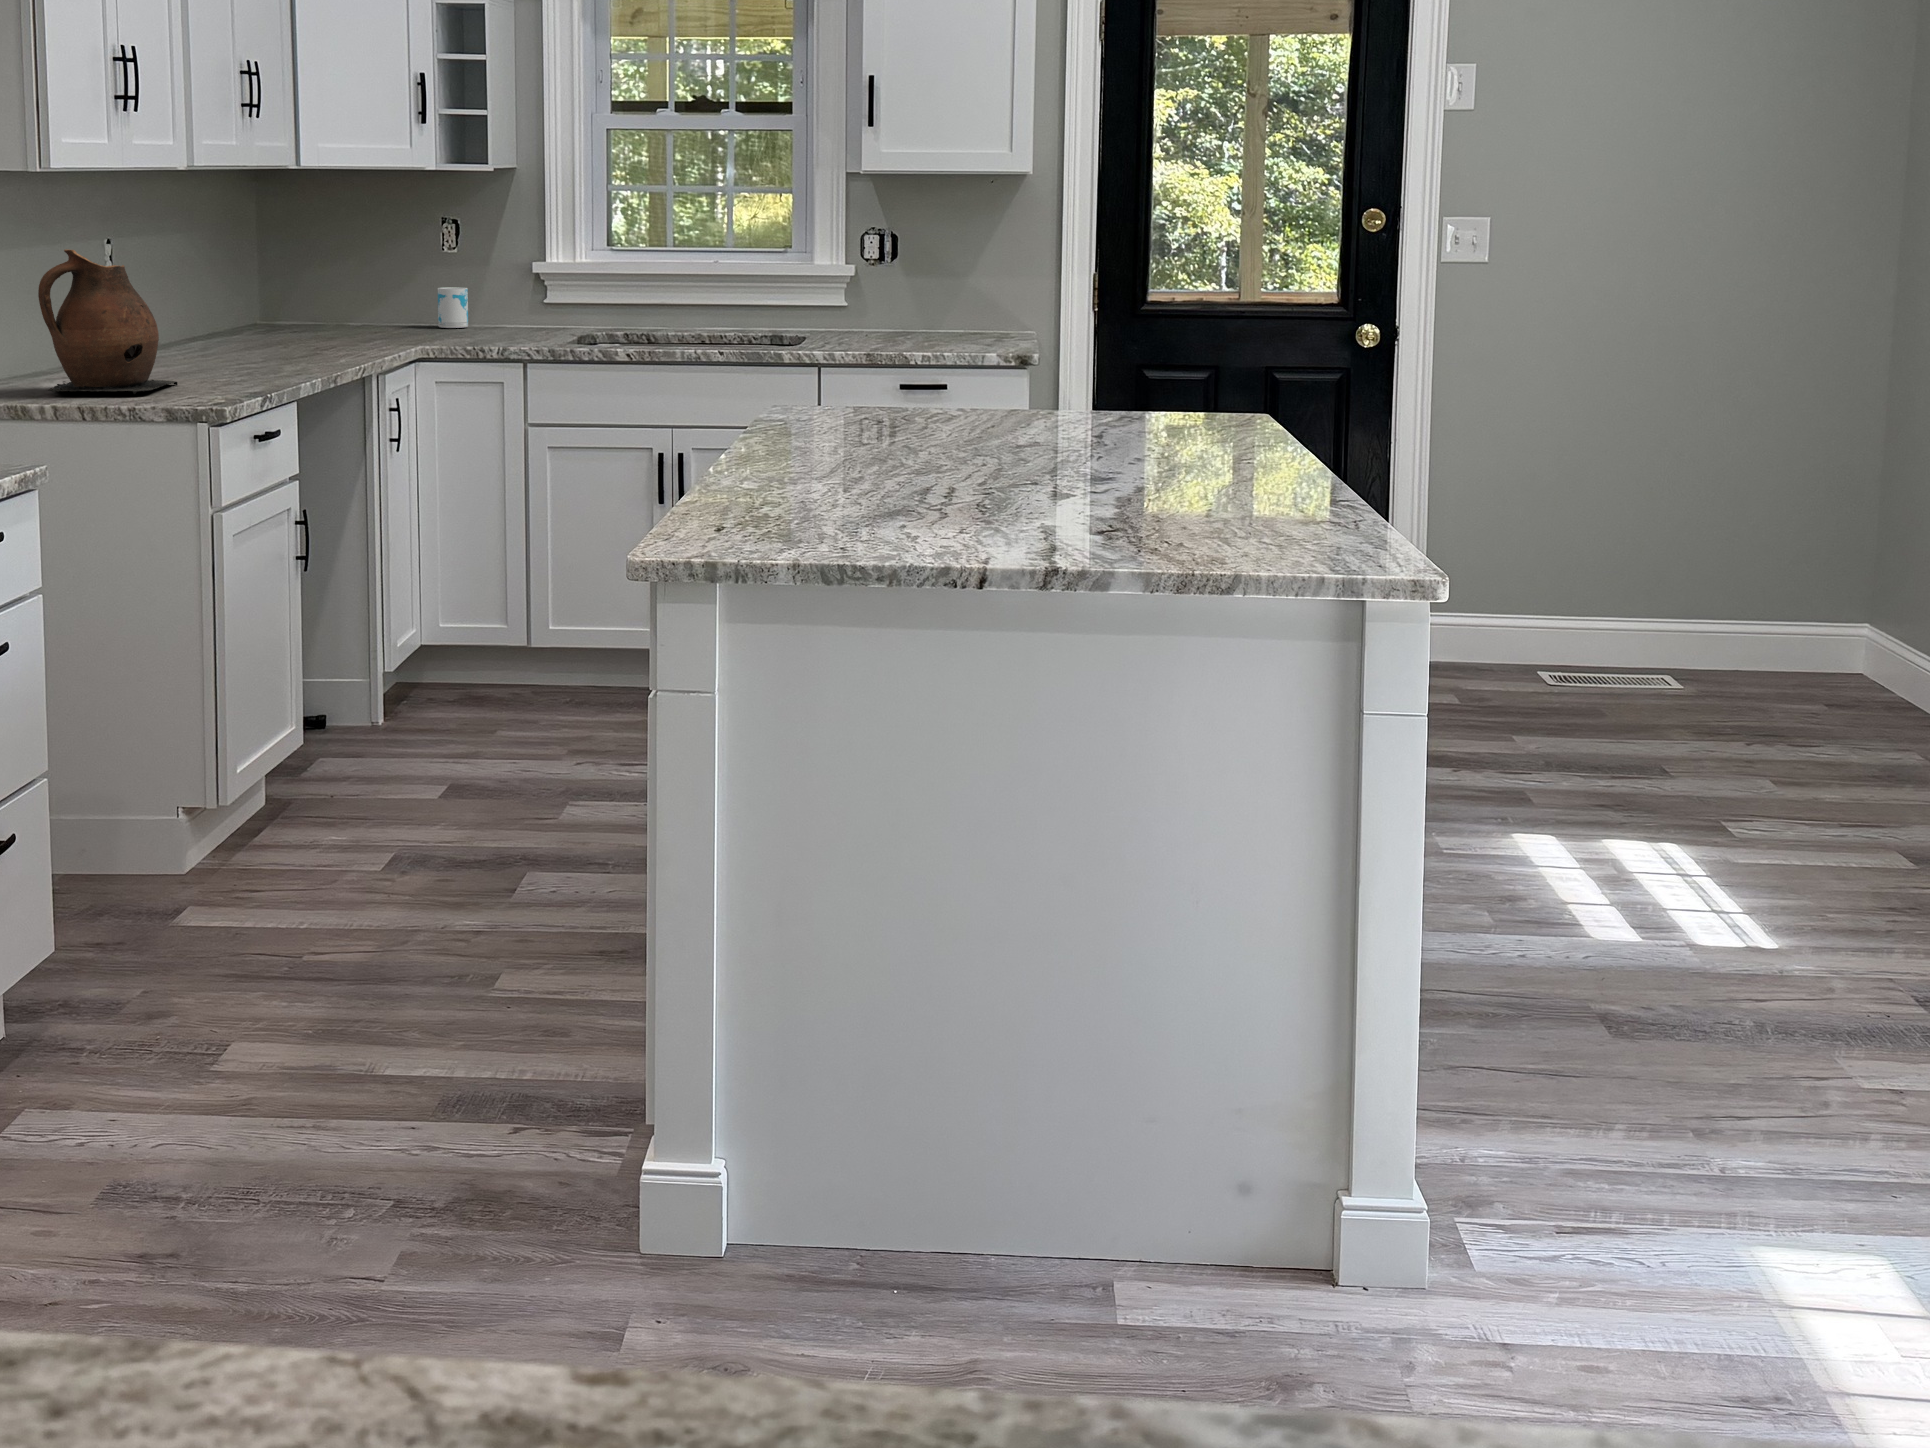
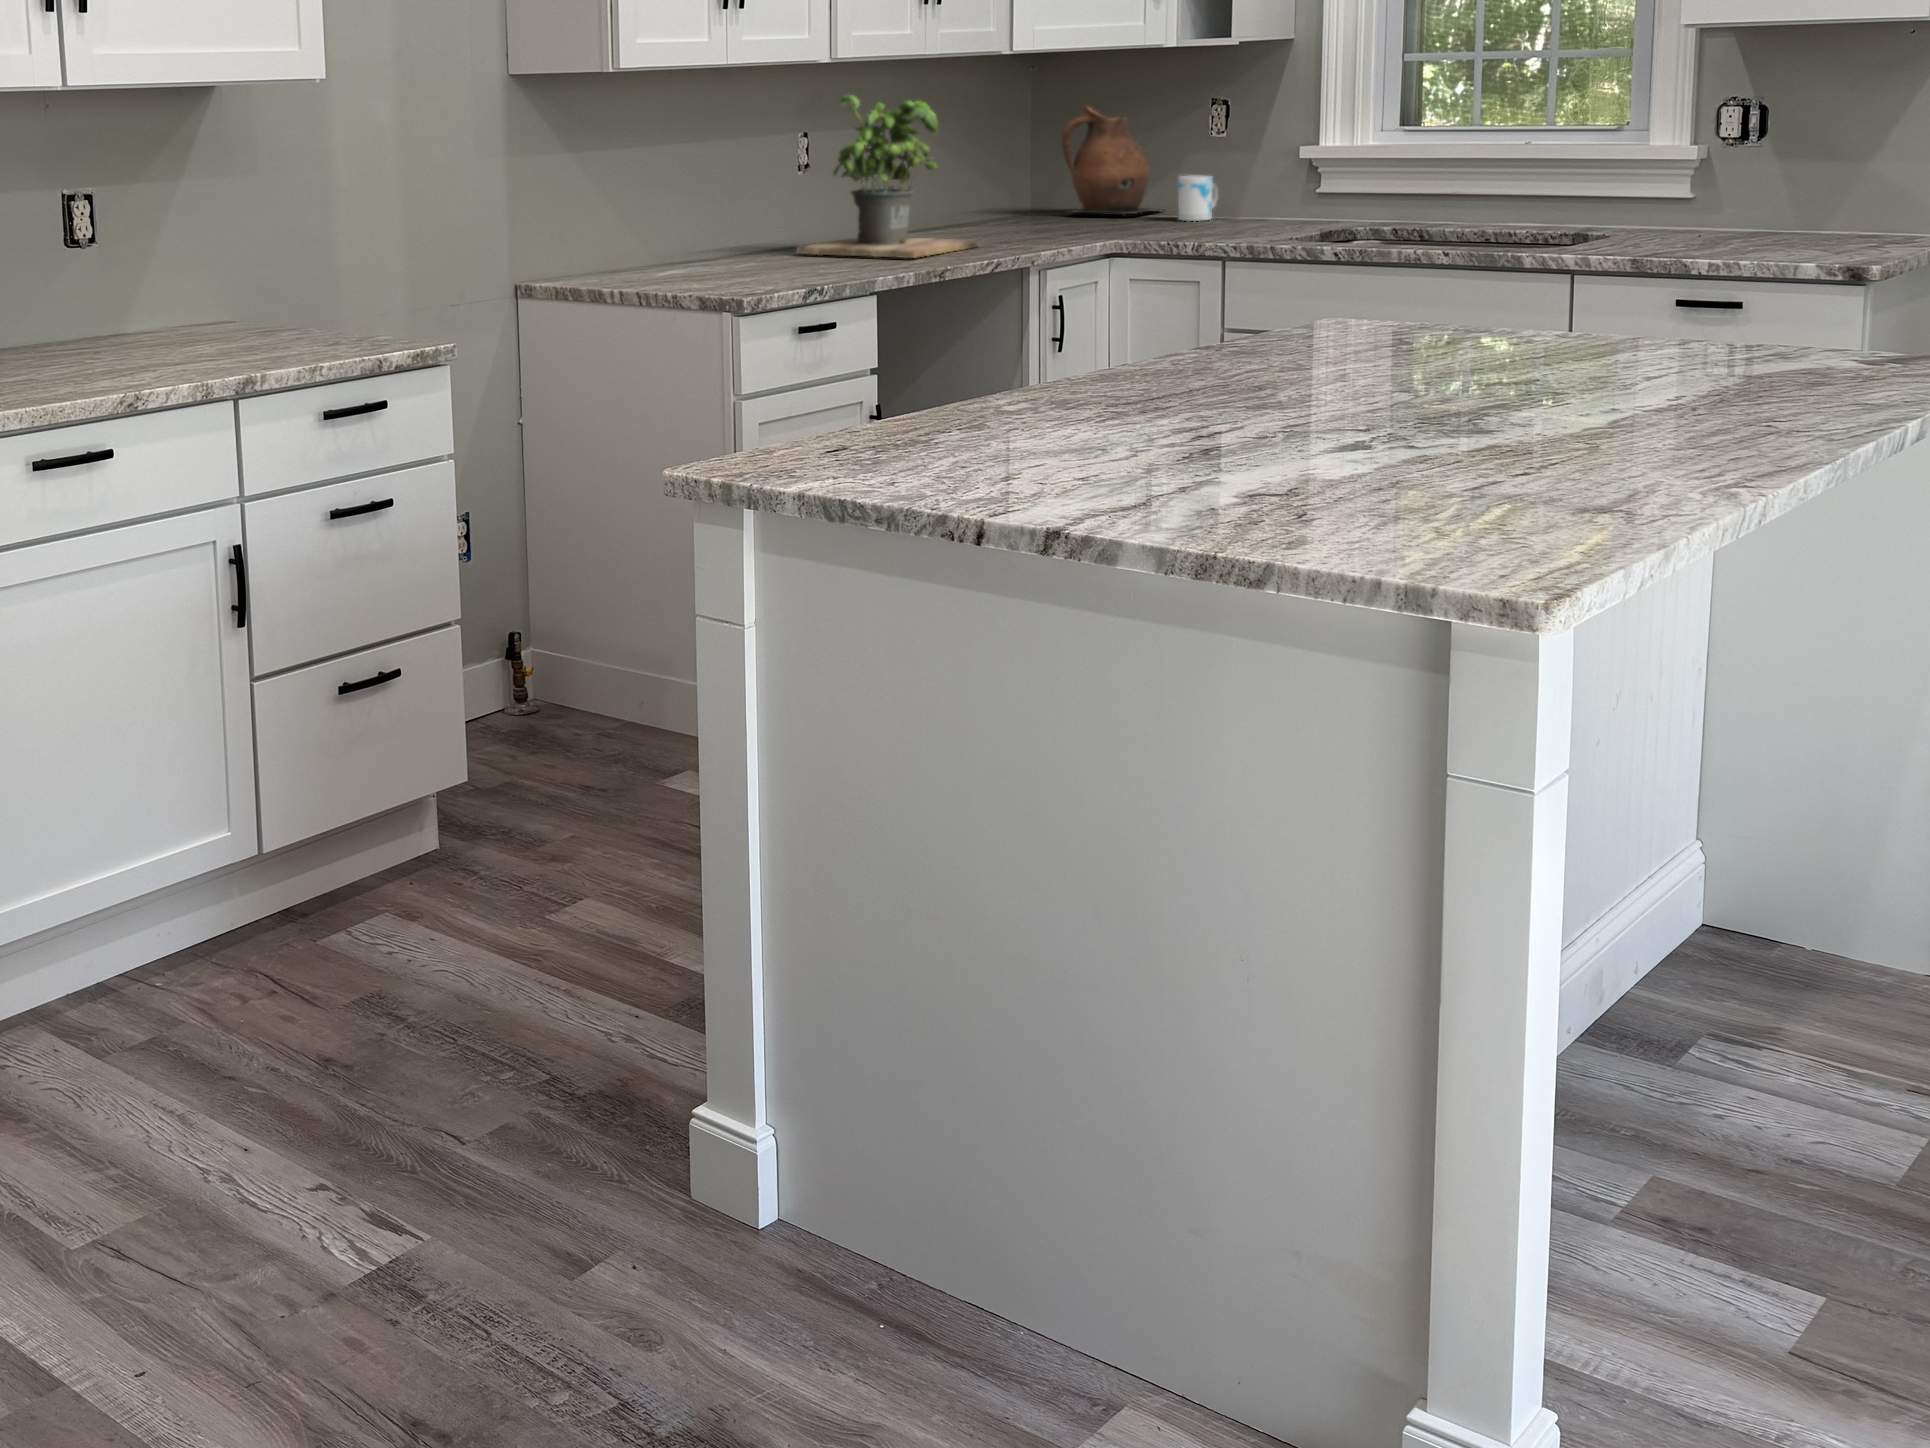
potted plant: none [155,207,320,367] -> present [797,95,979,258]
ceramic pitcher: present [38,249,177,394] -> present [1062,106,1158,215]

